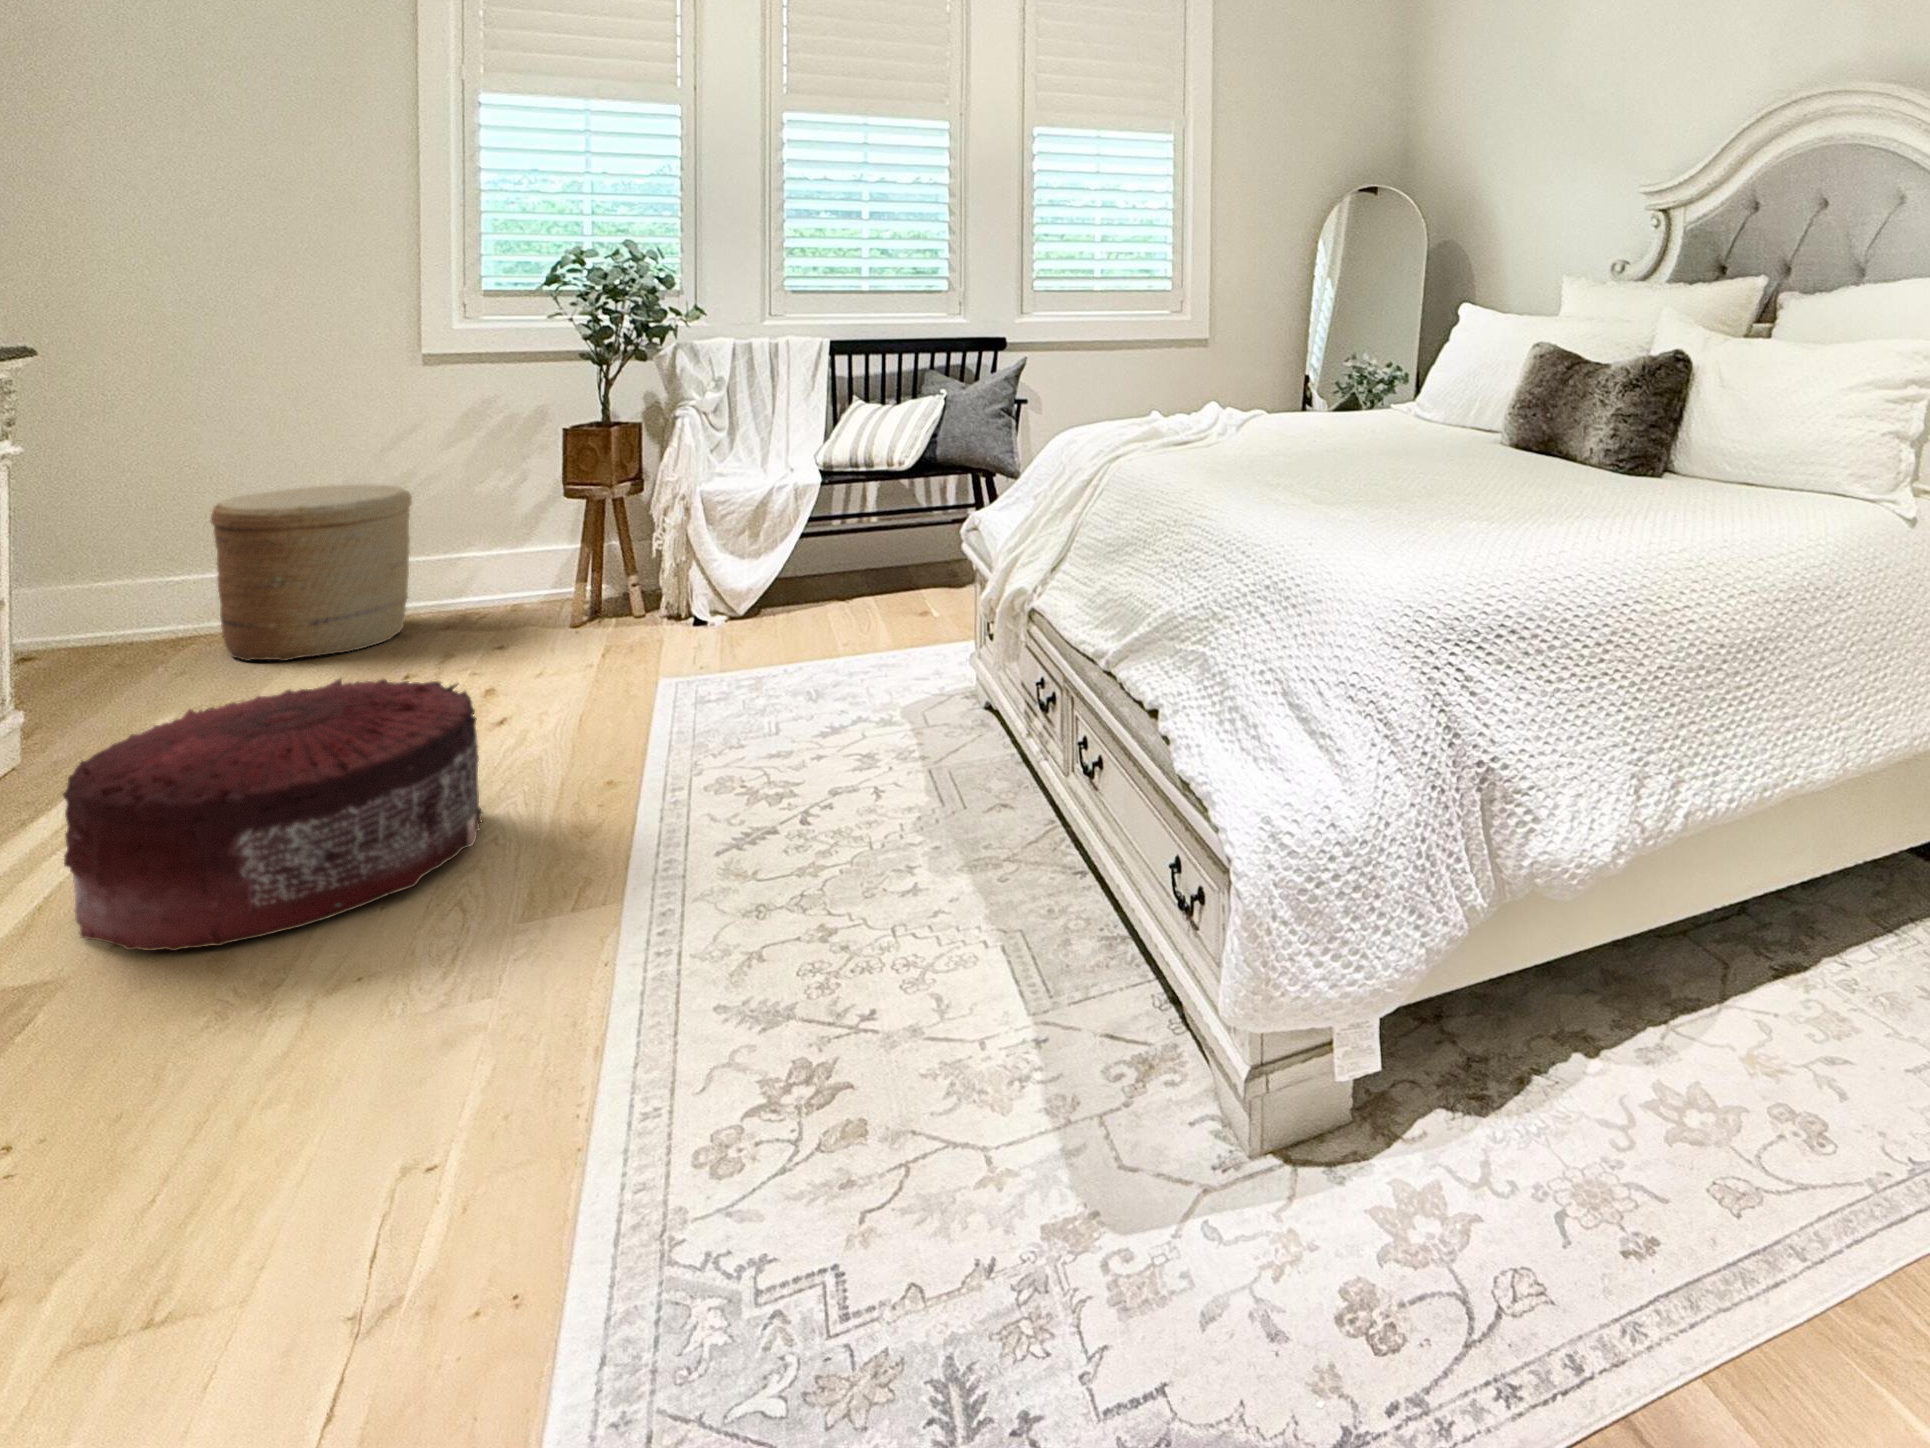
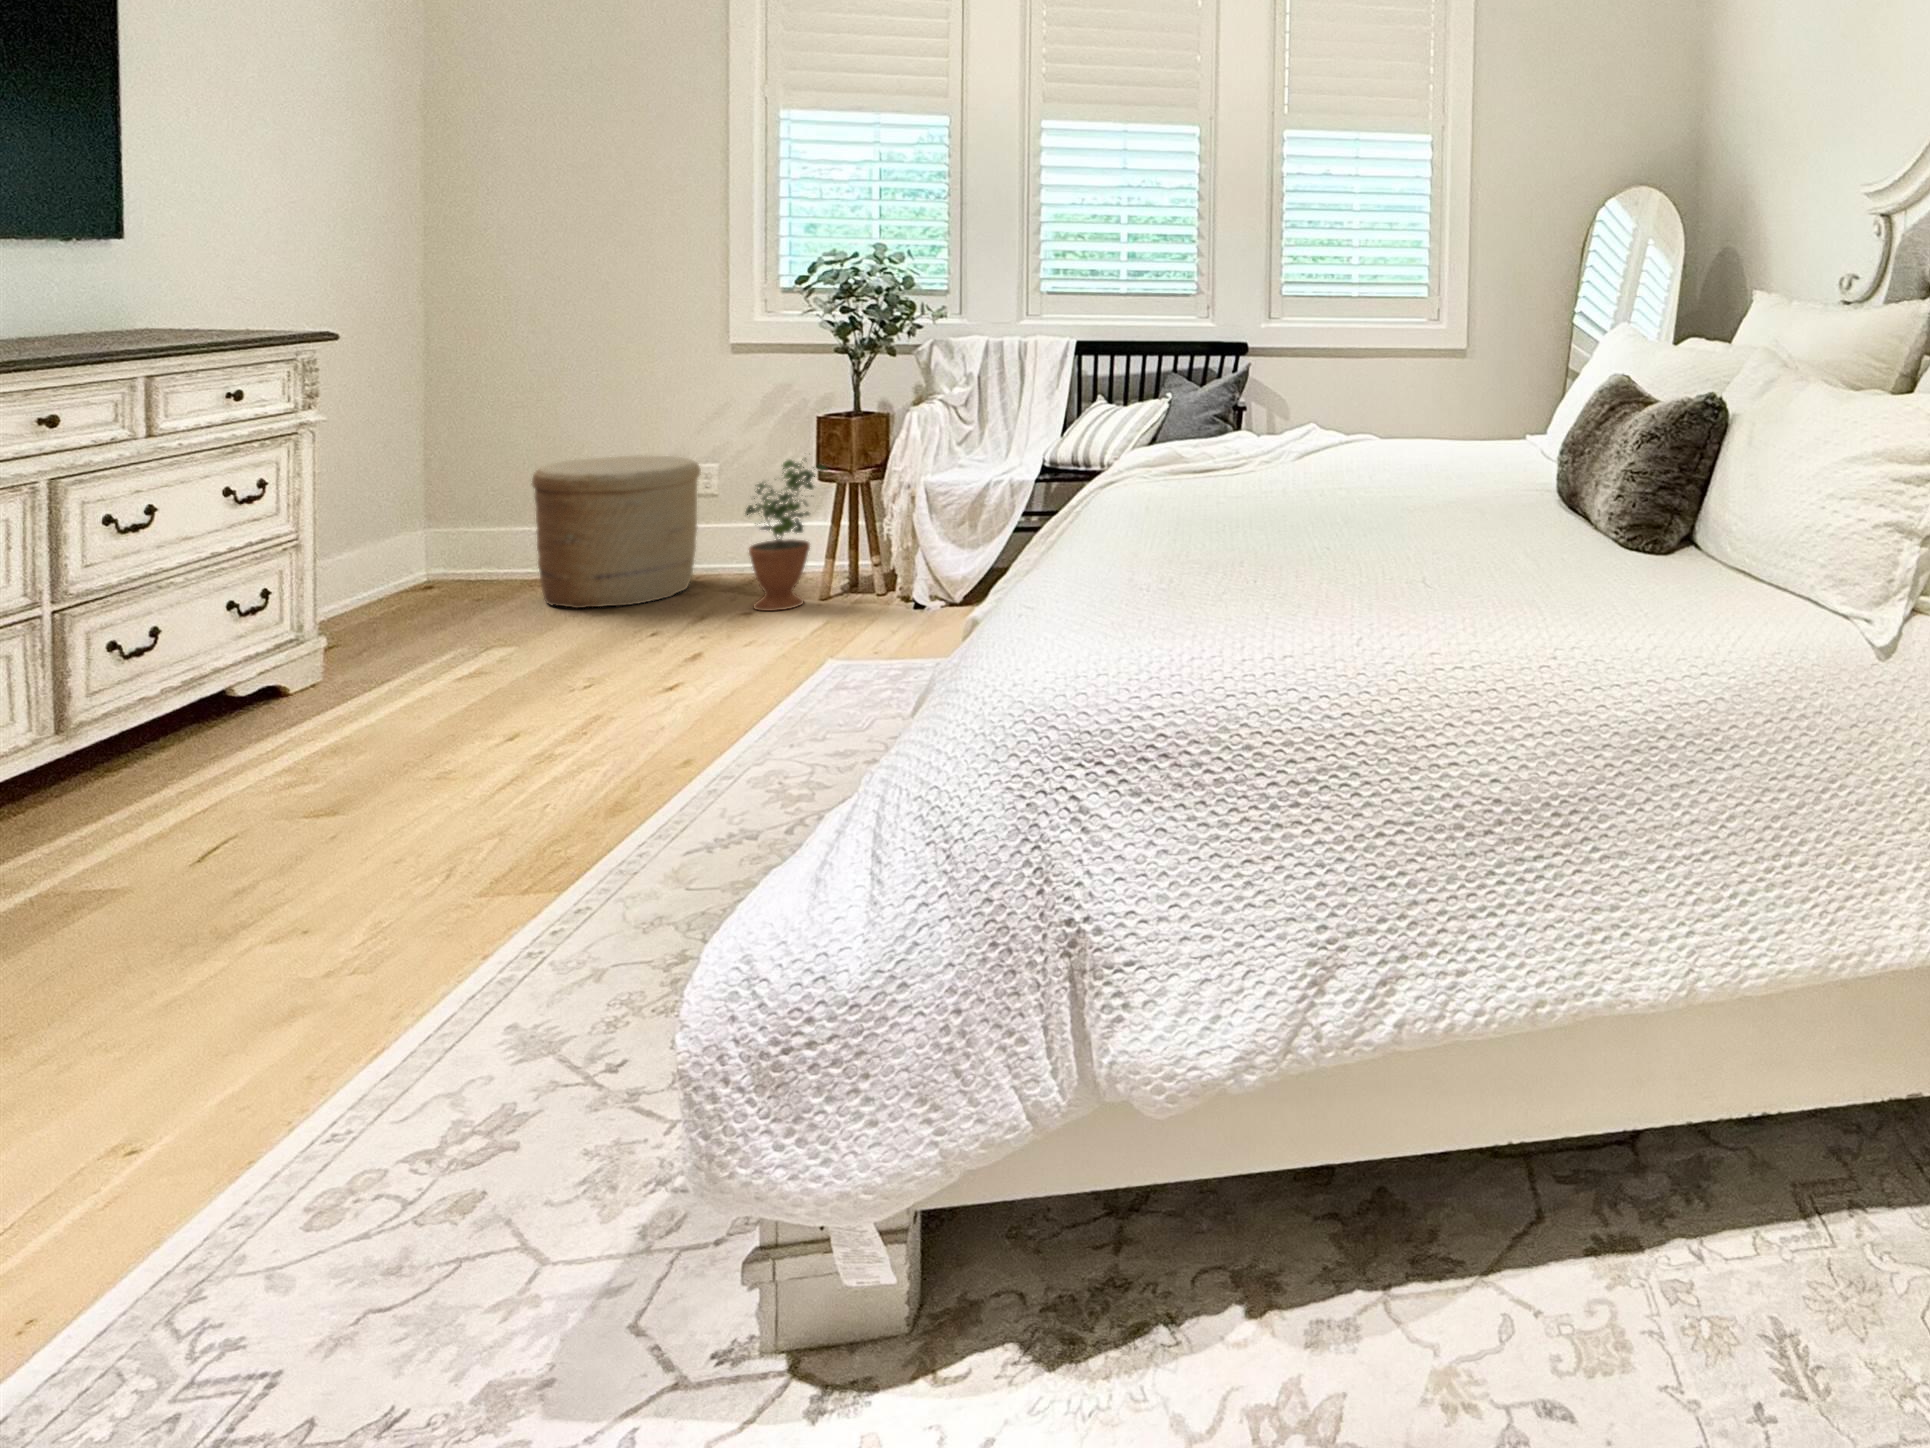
potted plant: none [491,469,588,642] -> present [746,458,826,611]
pouf: present [63,679,483,951] -> none [135,639,549,881]

